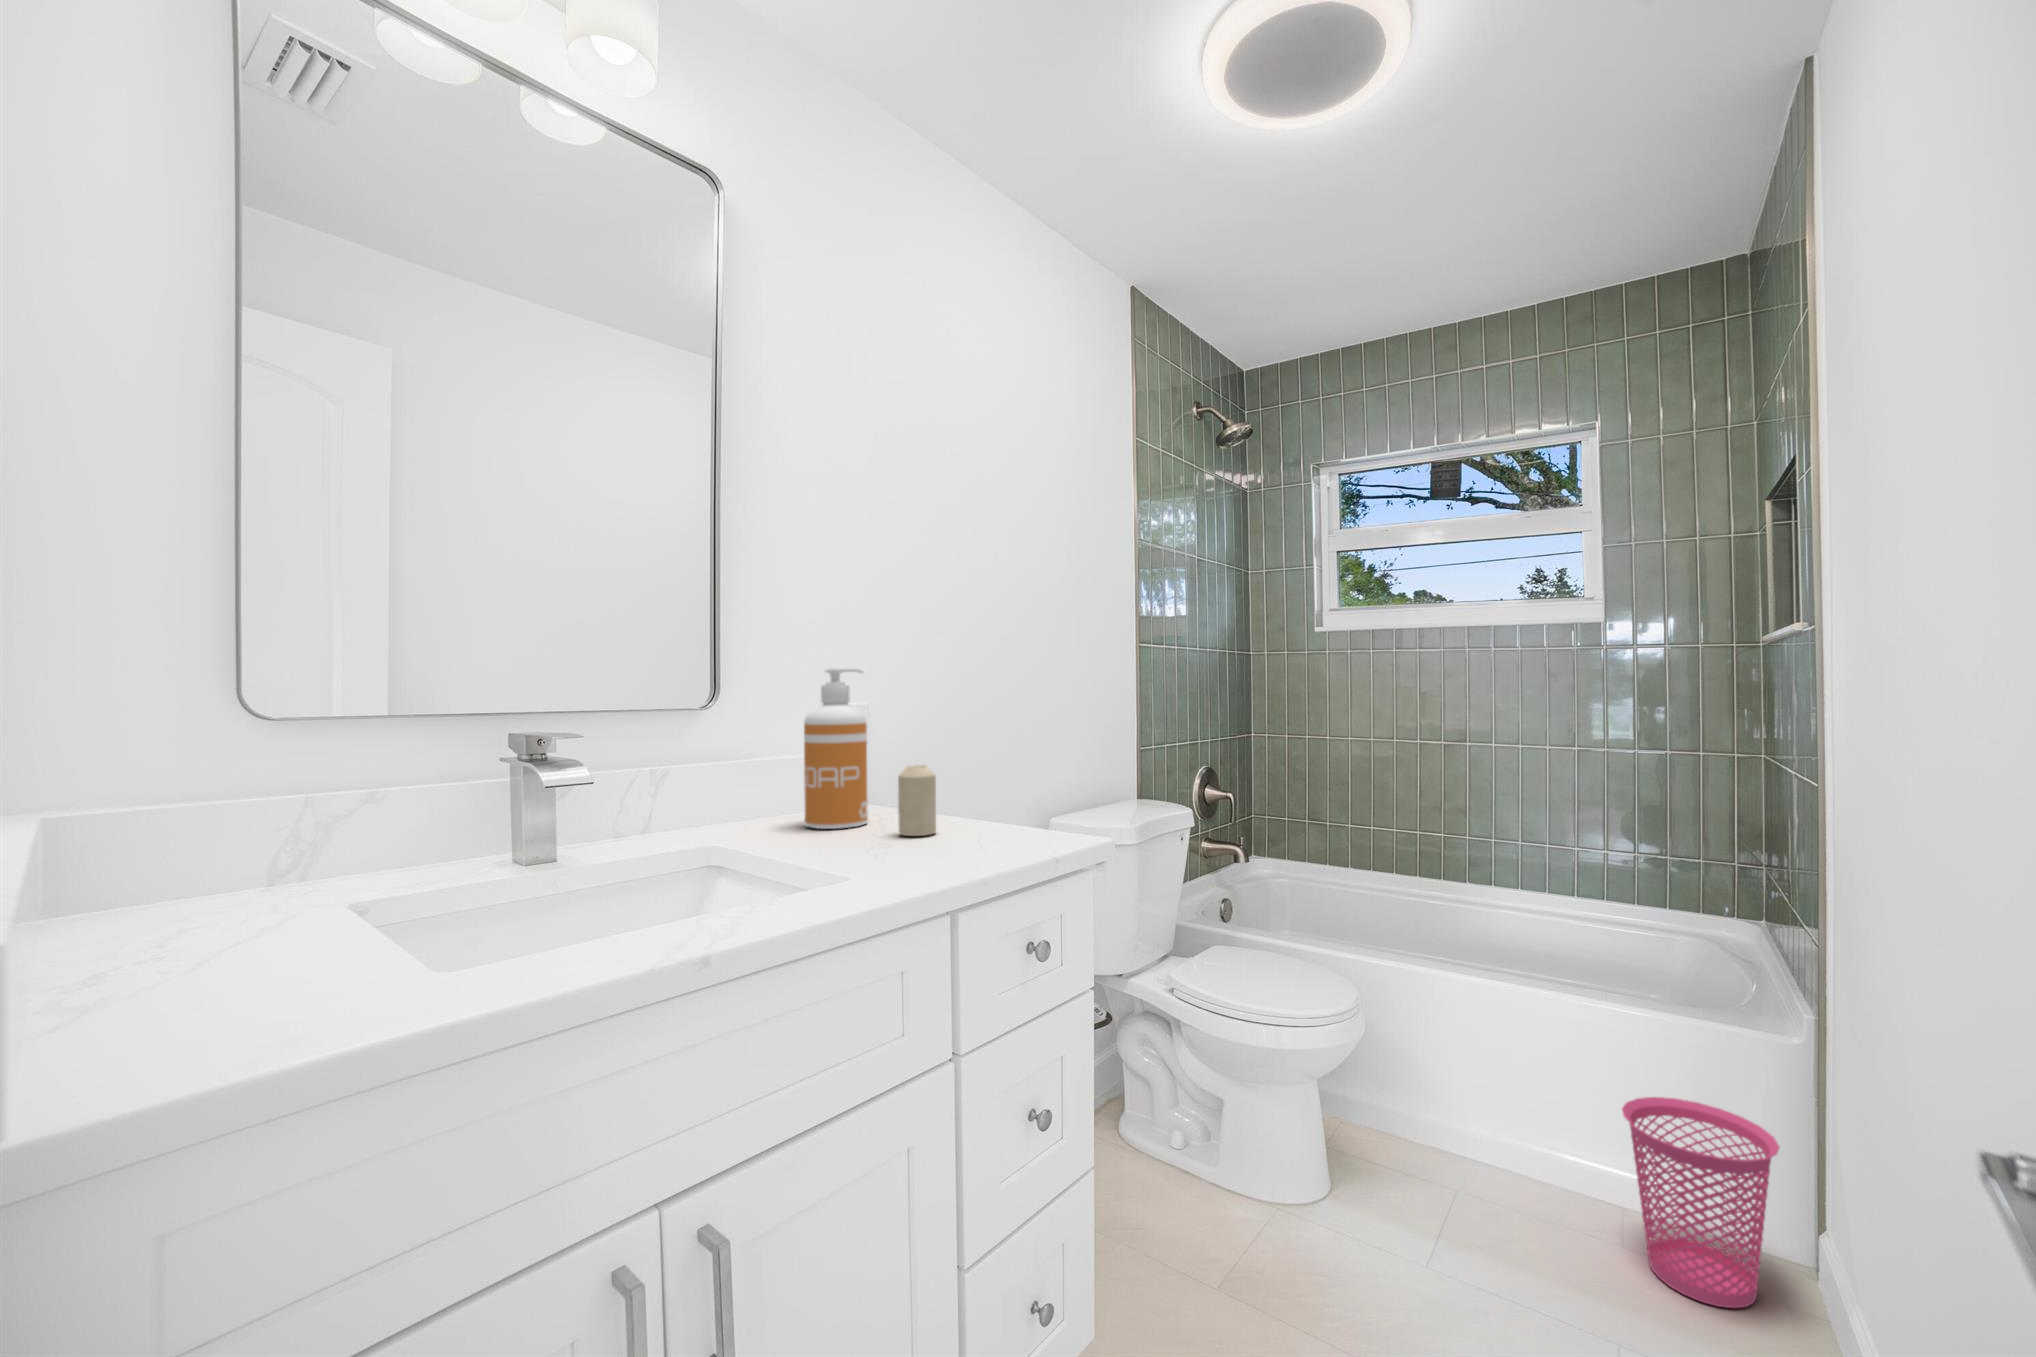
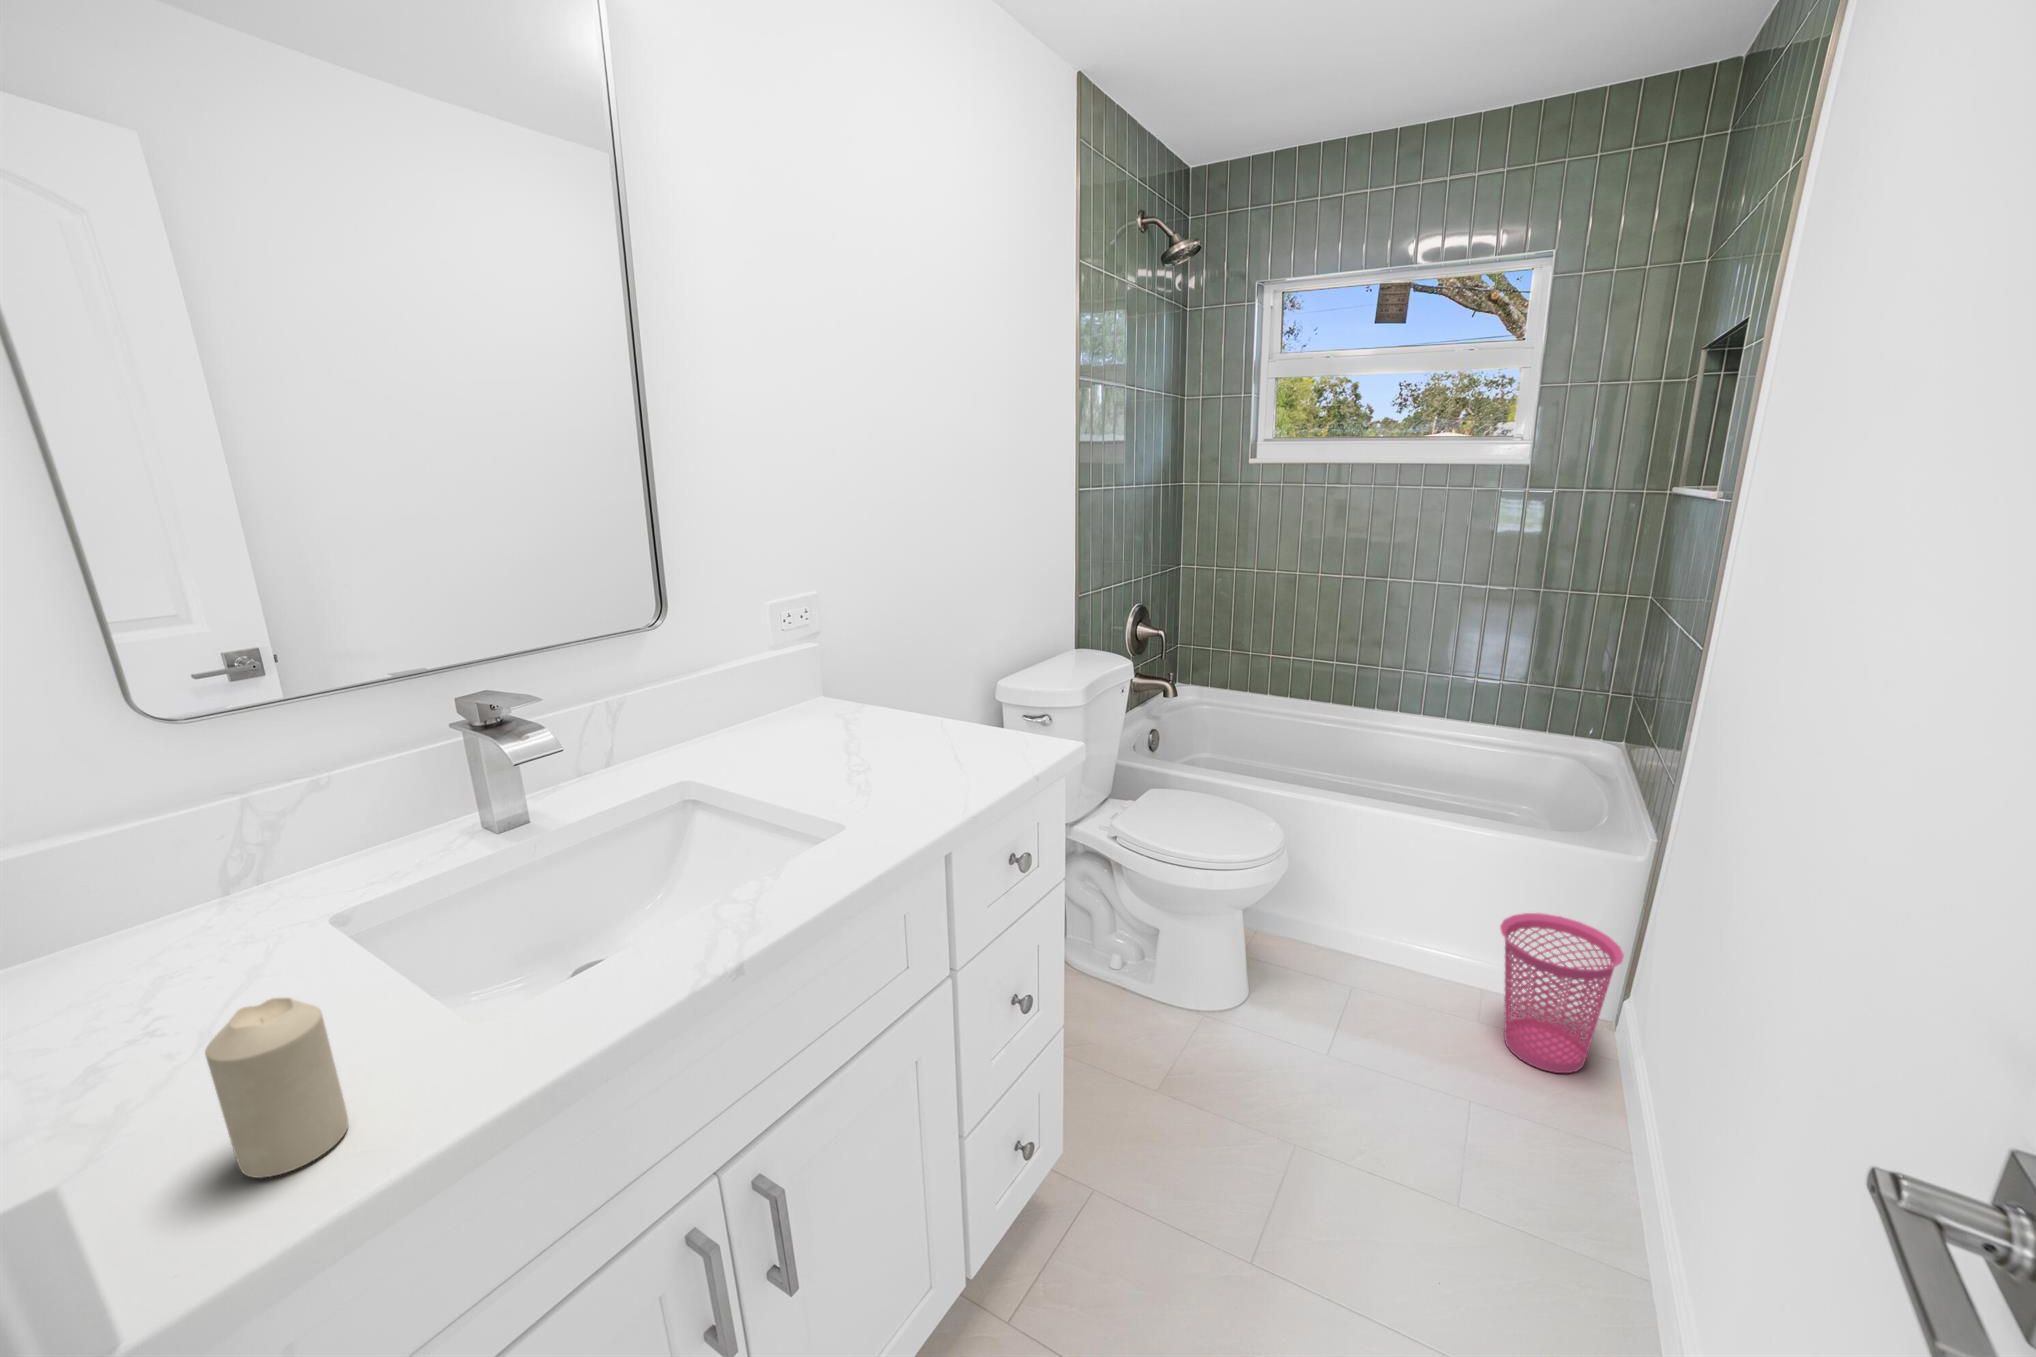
soap dispenser: present [804,668,868,829] -> none [763,583,837,751]
candle: present [898,765,936,836] -> present [205,998,348,1178]

